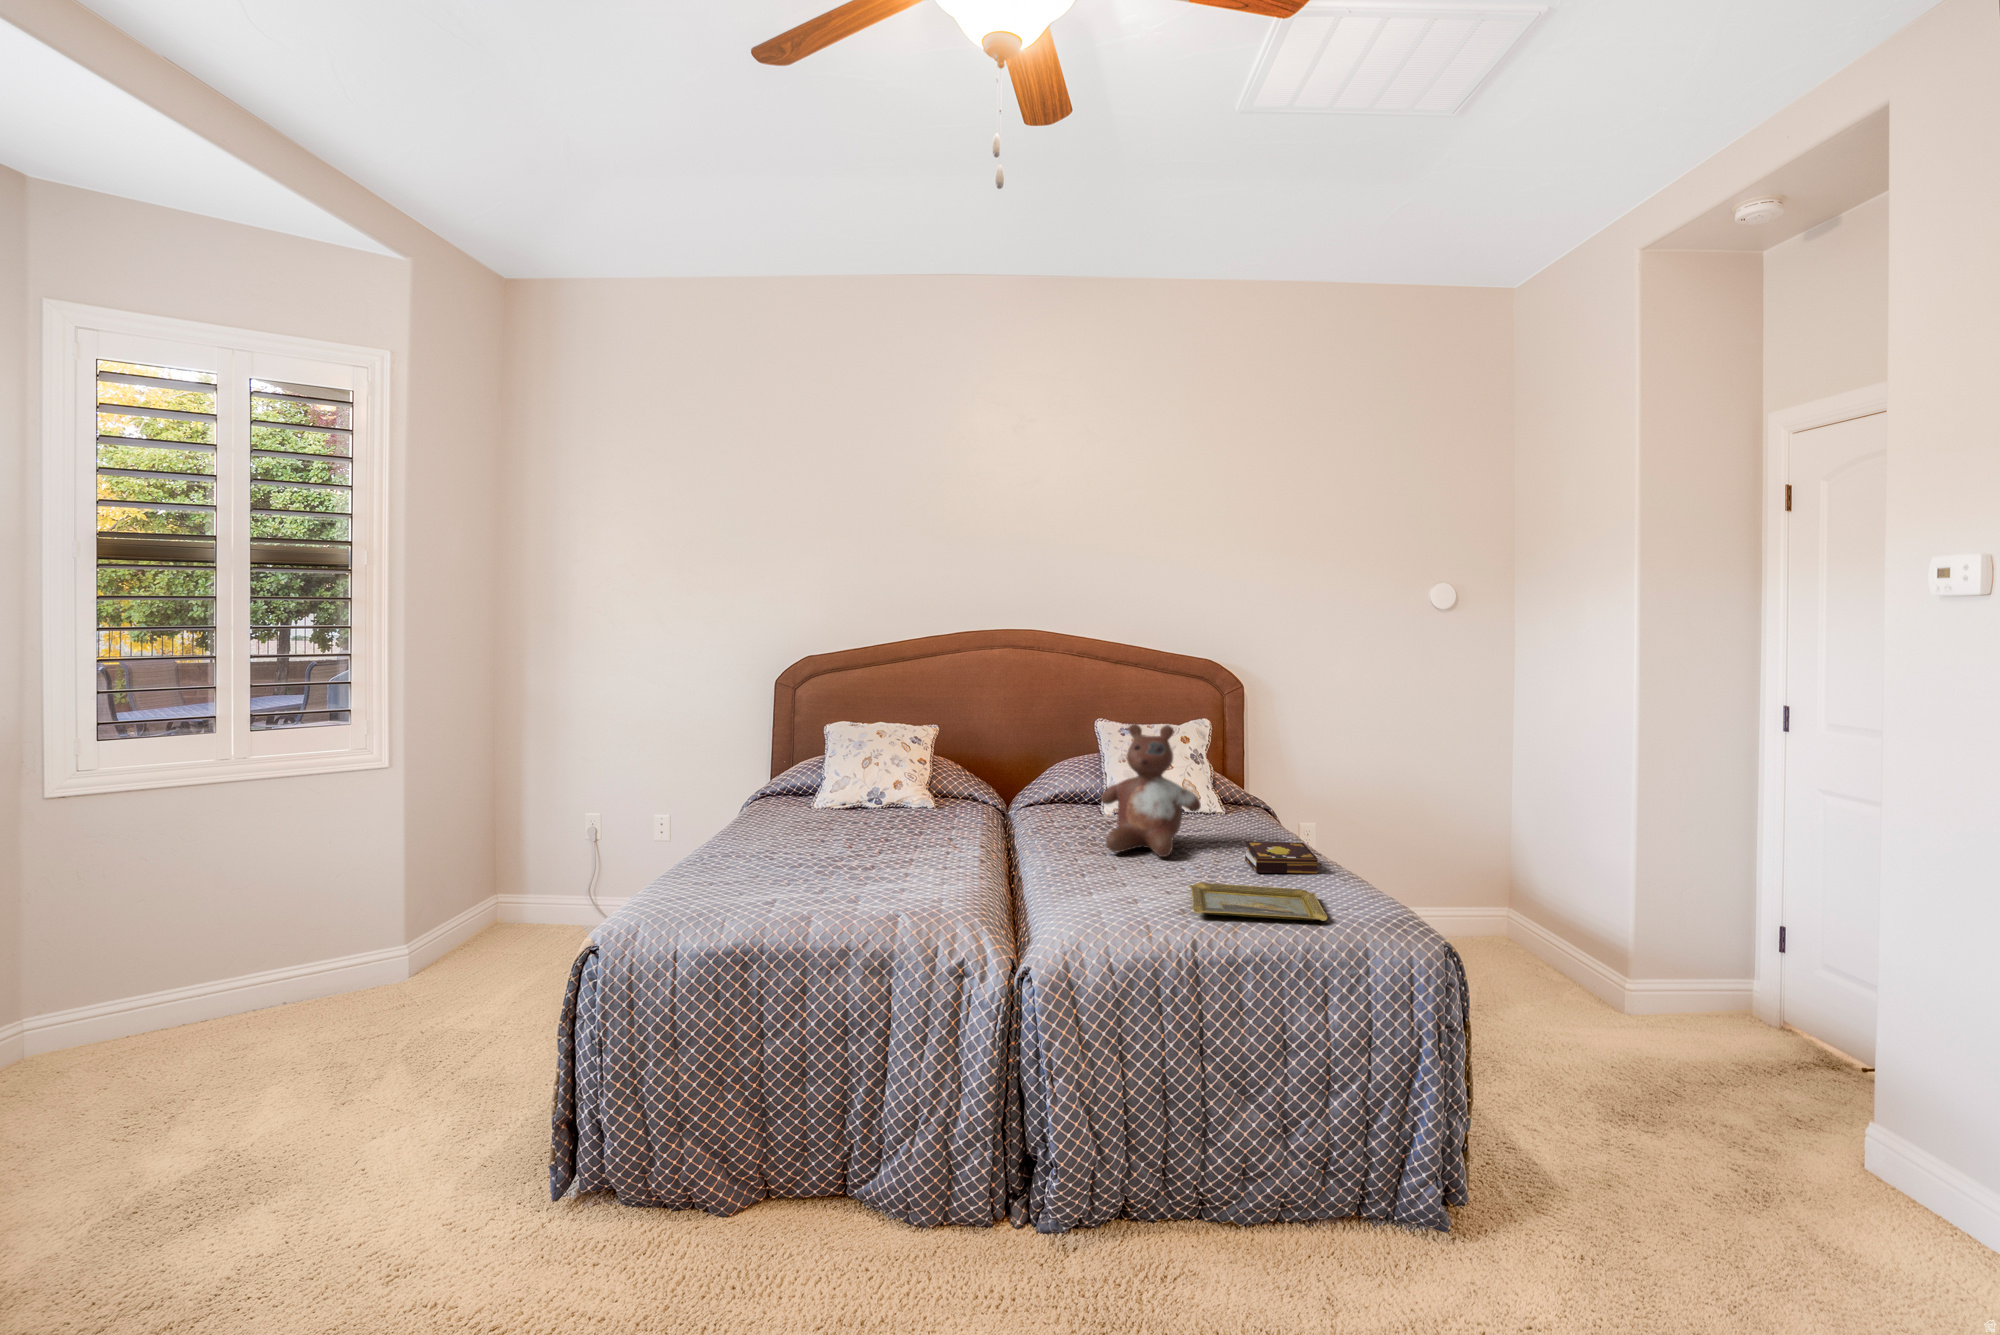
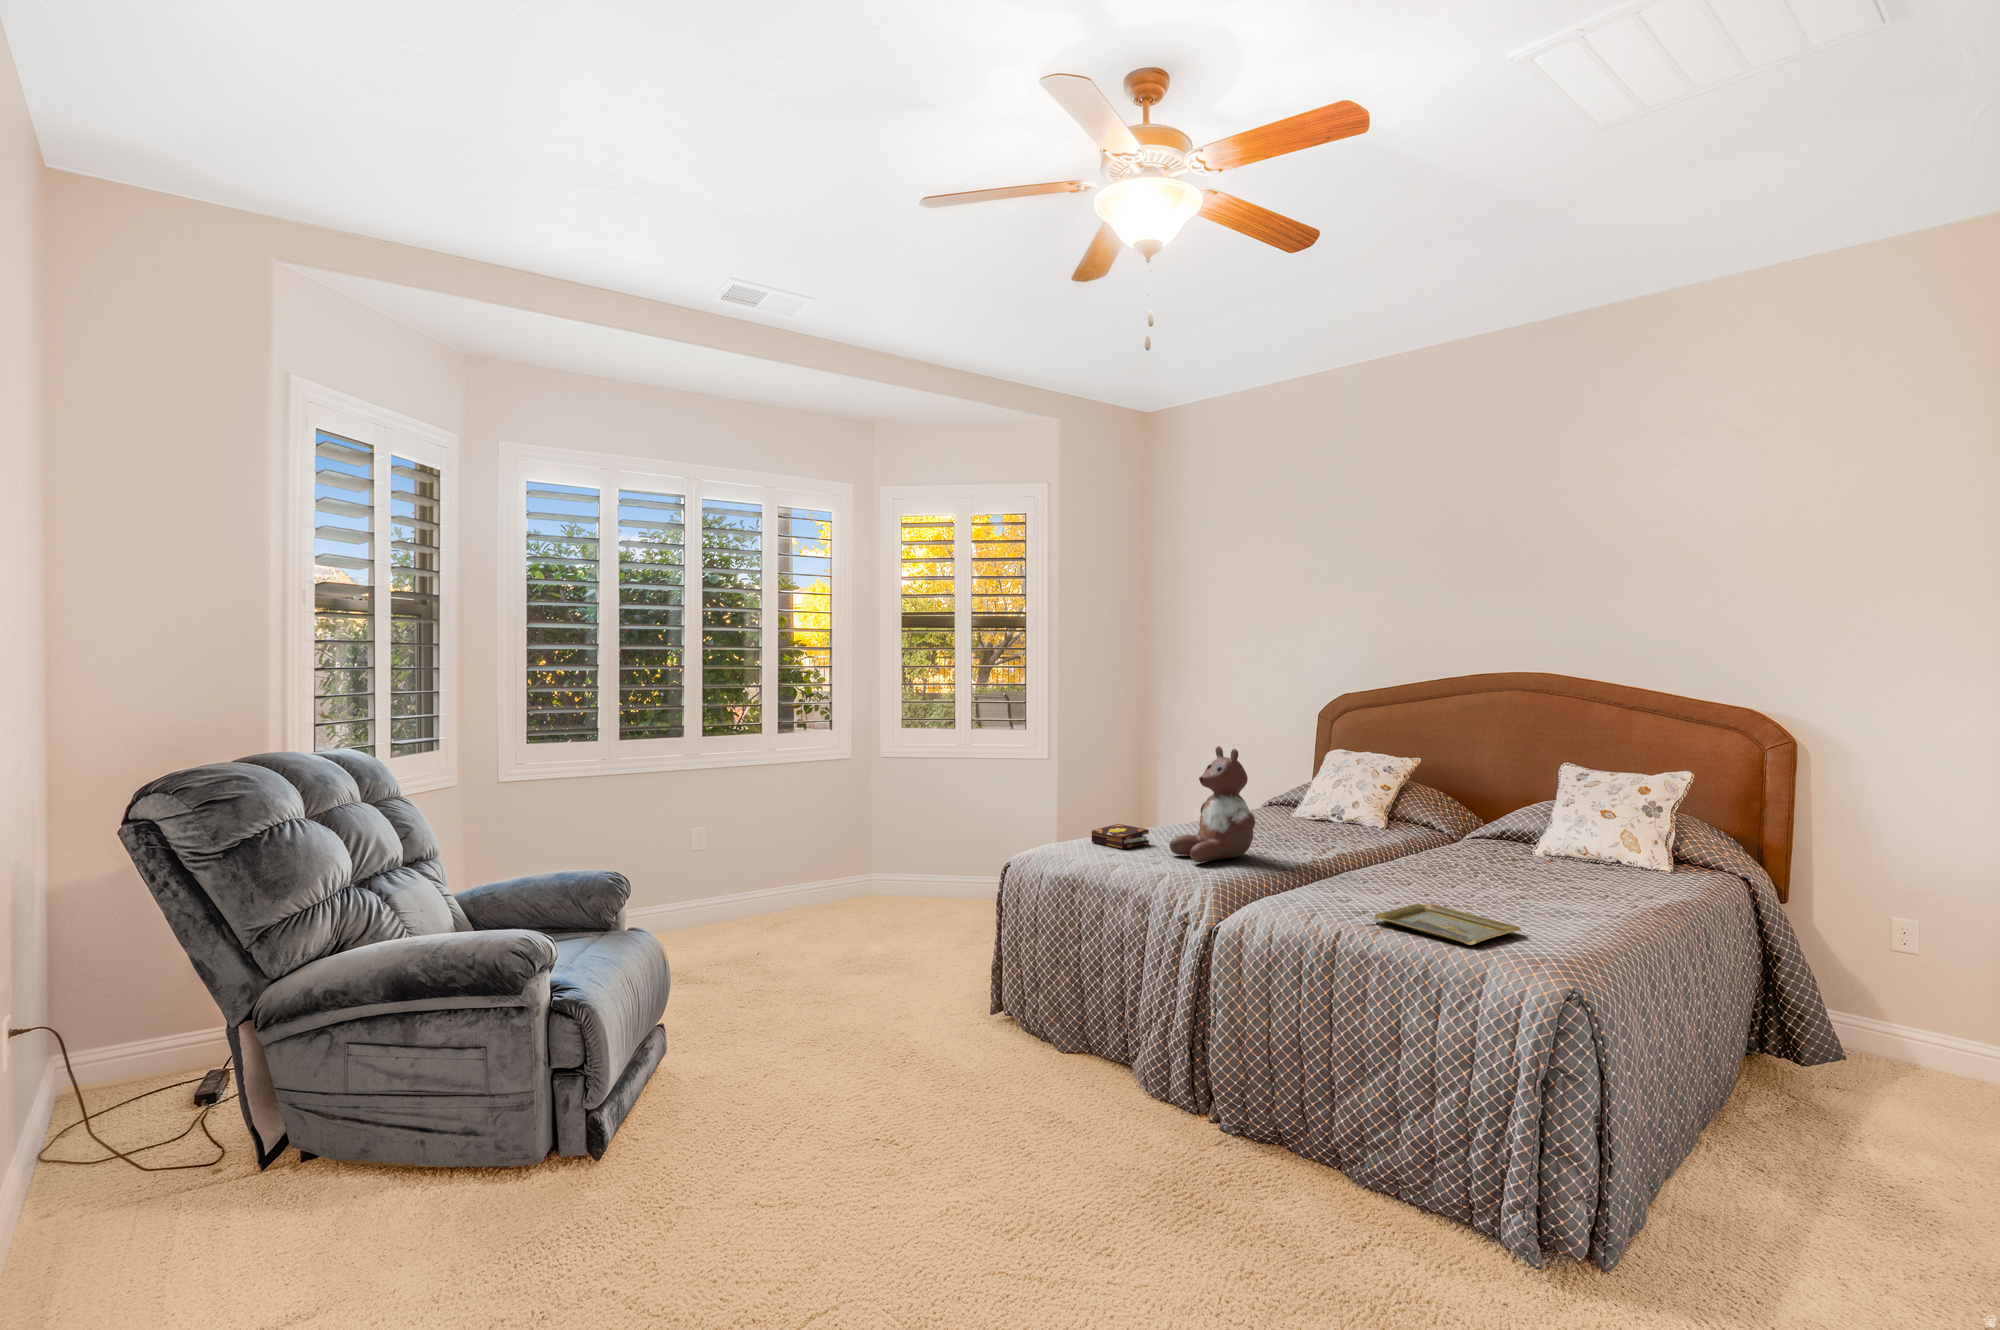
stuffed bear: present [1101,724,1201,857] -> present [1170,746,1255,862]
book: present [1245,842,1318,874] -> present [1091,824,1149,849]

